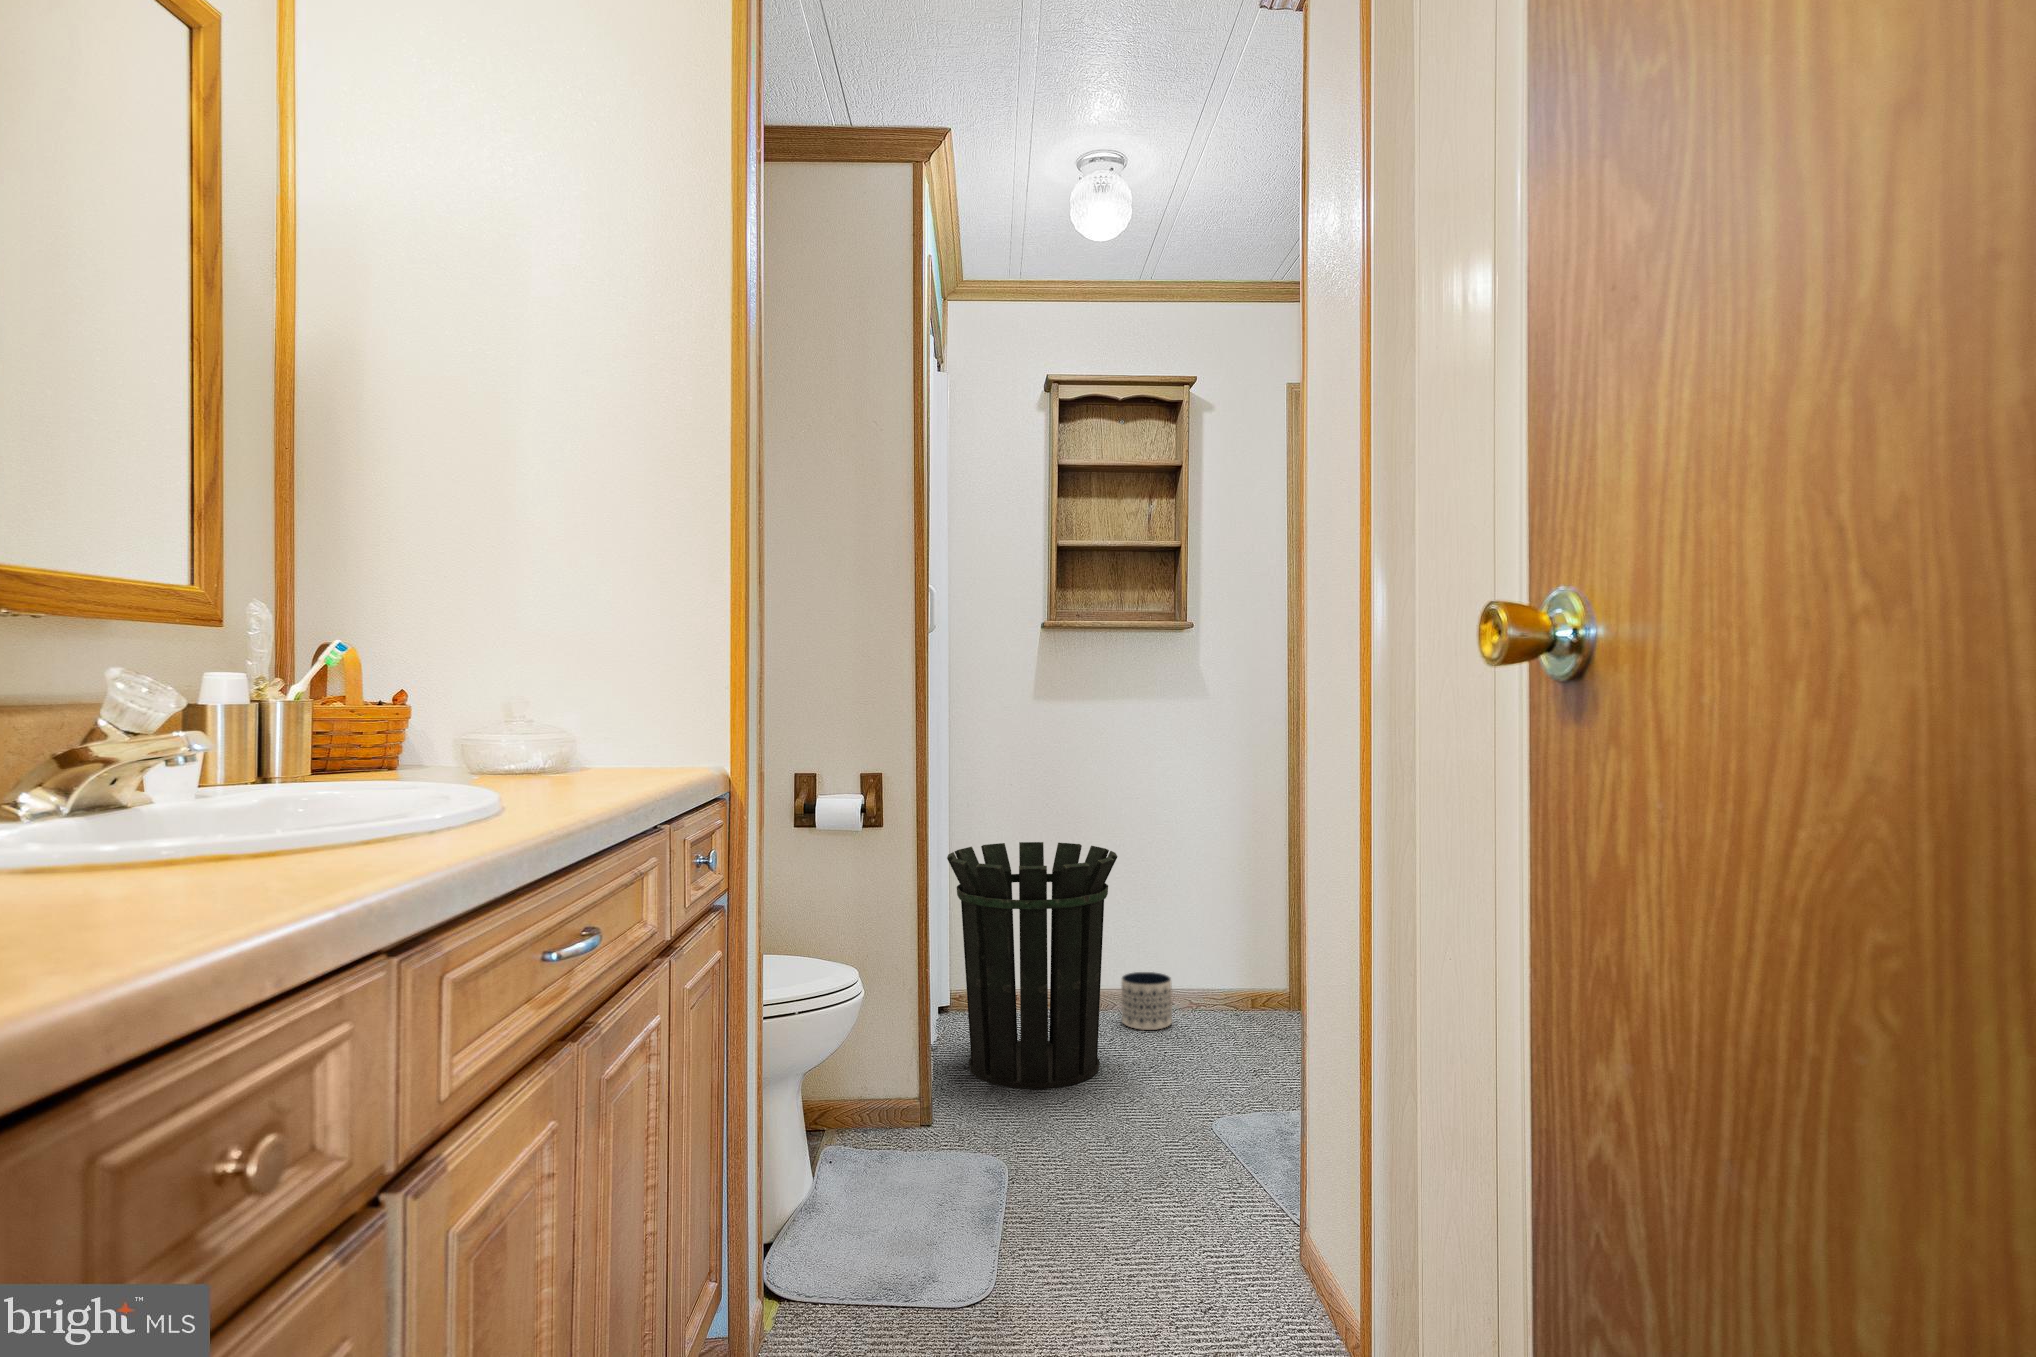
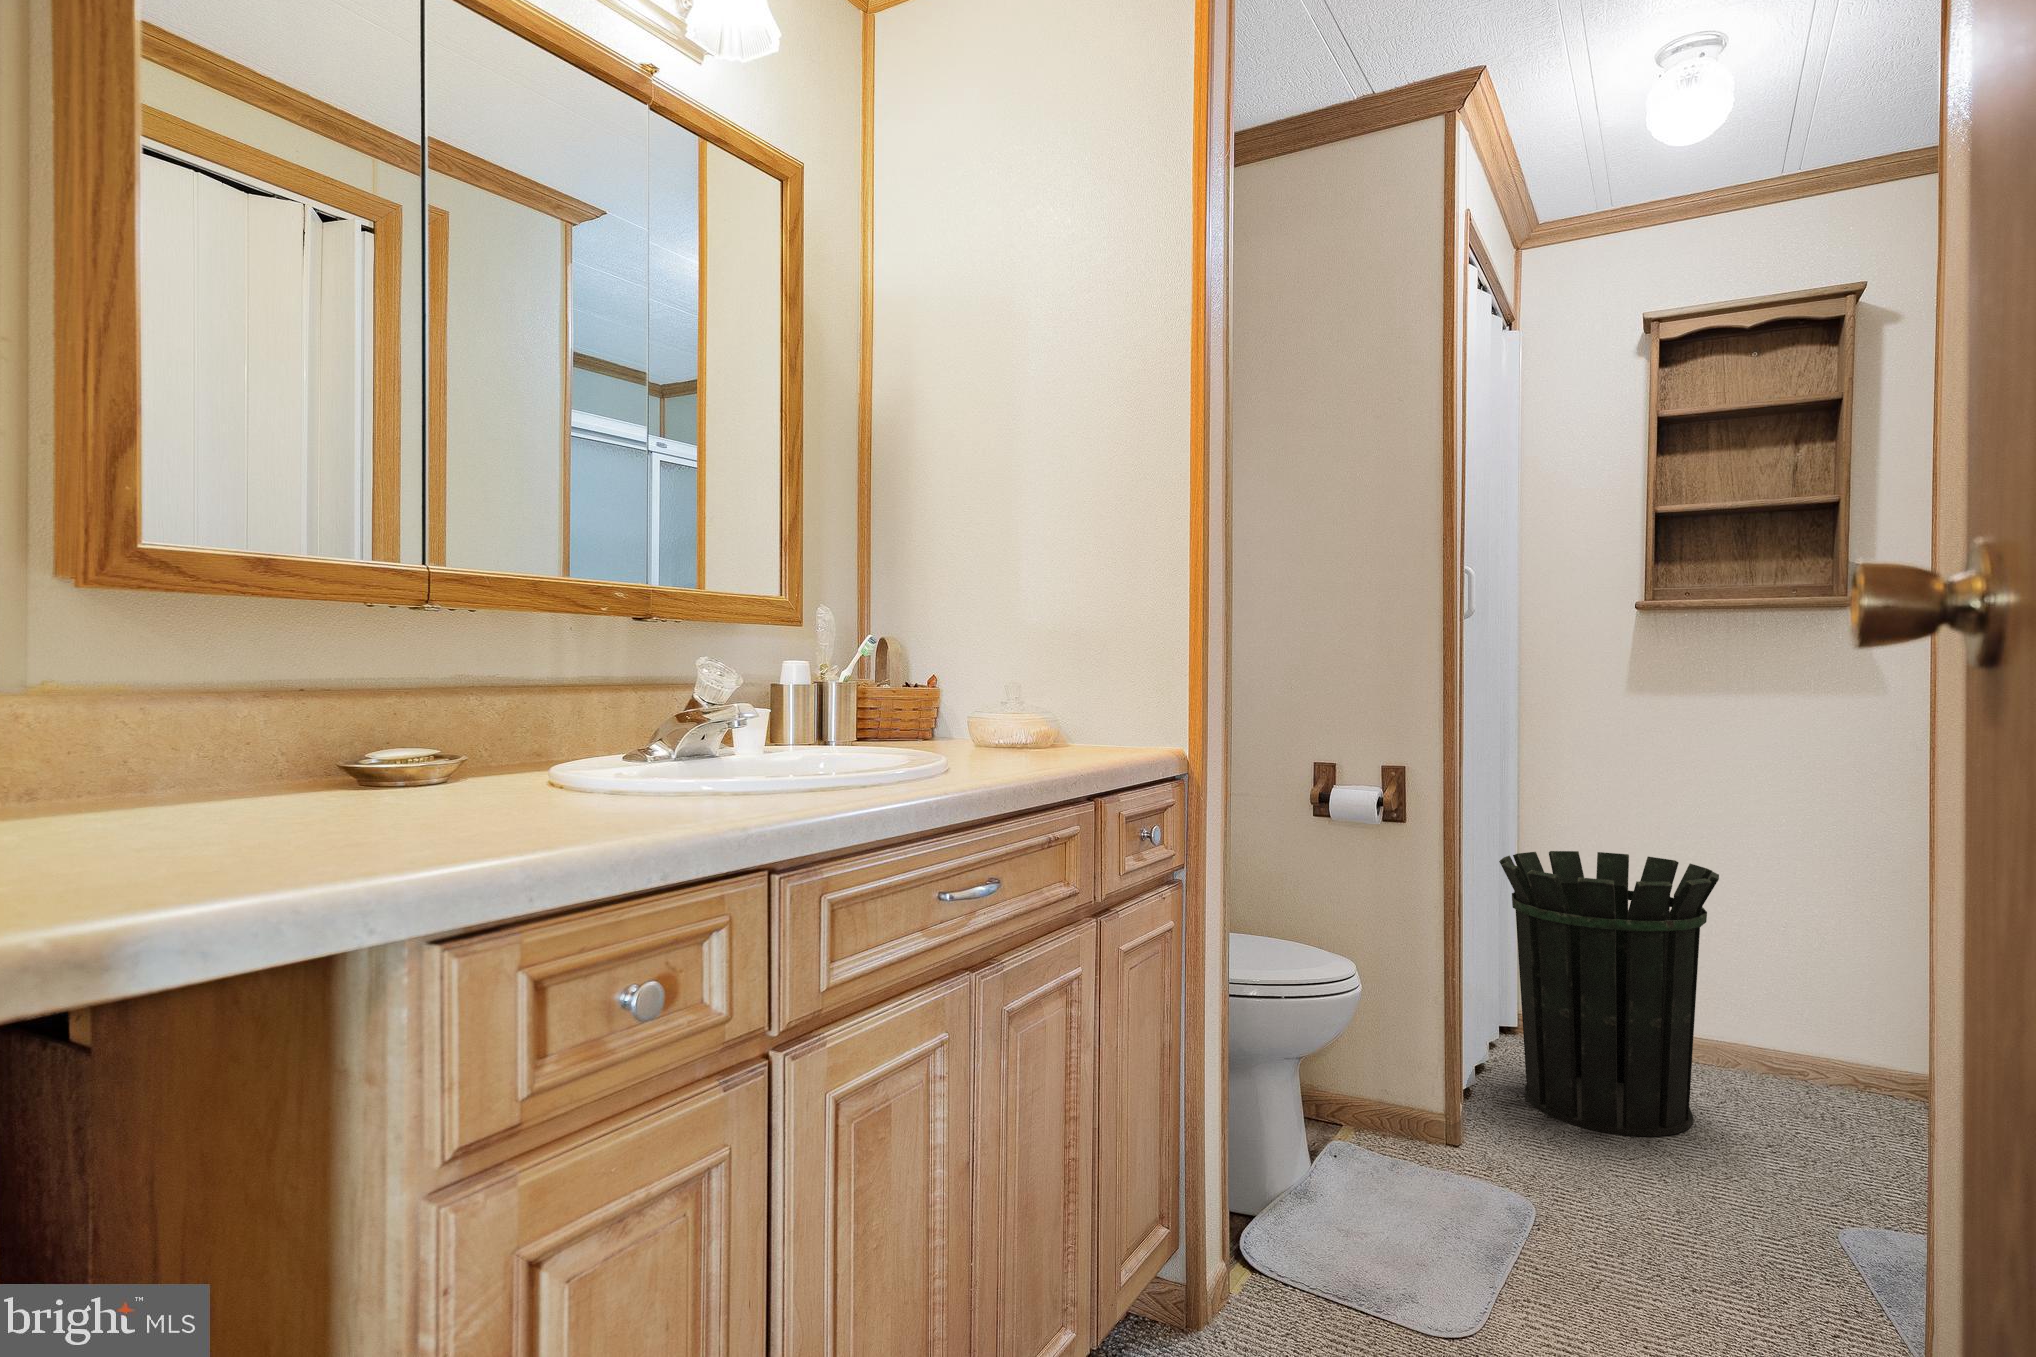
planter: present [1121,972,1172,1030] -> none [1742,1022,1815,1096]

